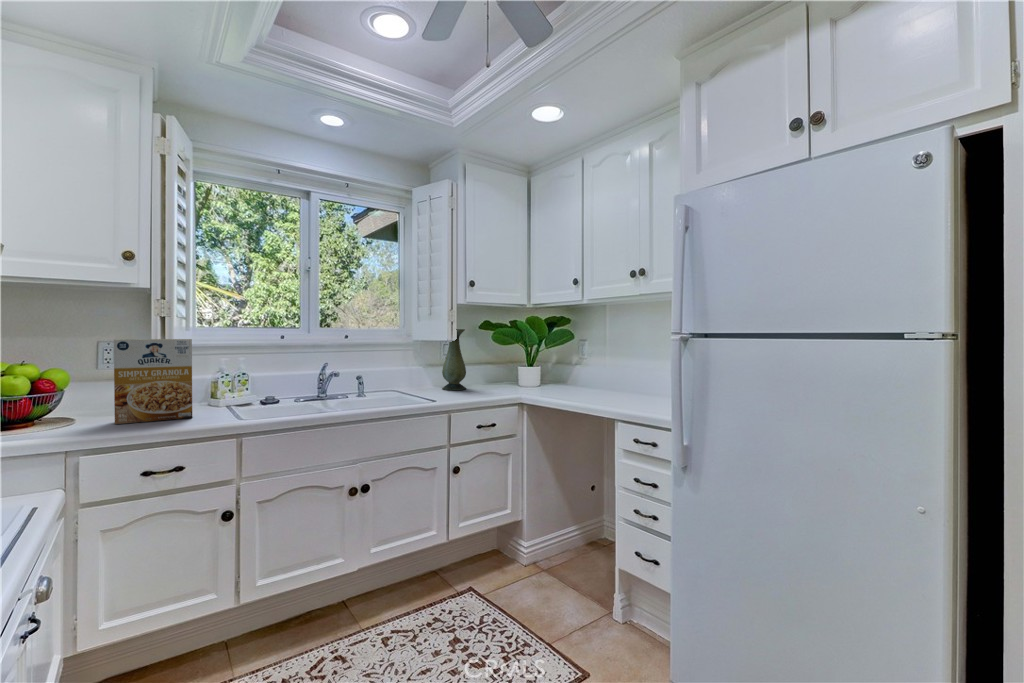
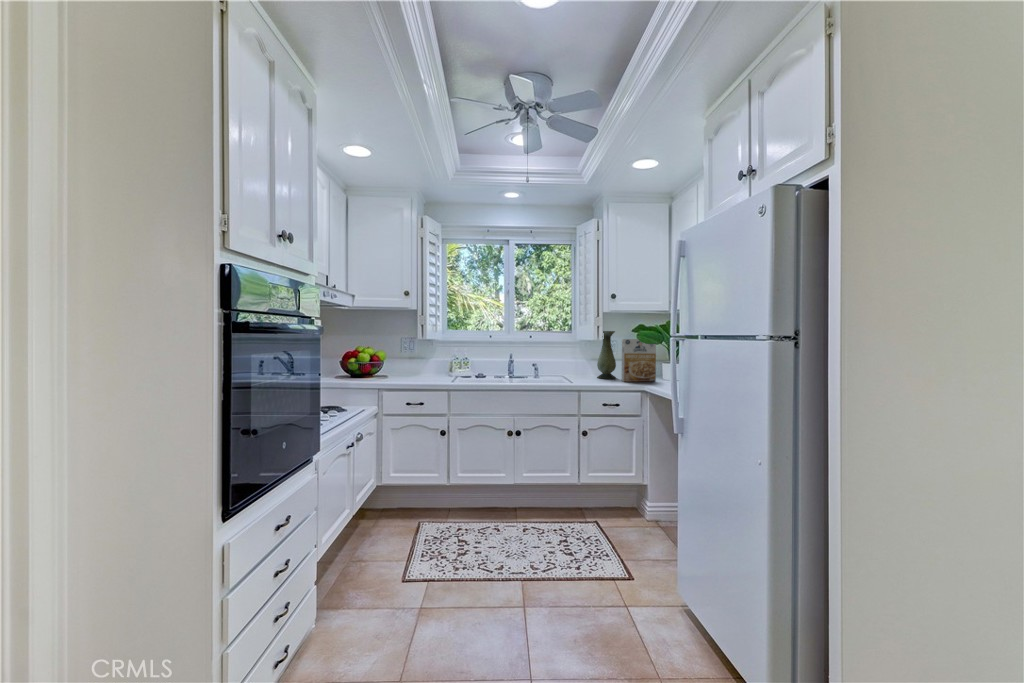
cereal box: present [114,339,192,424] -> present [622,339,656,382]

